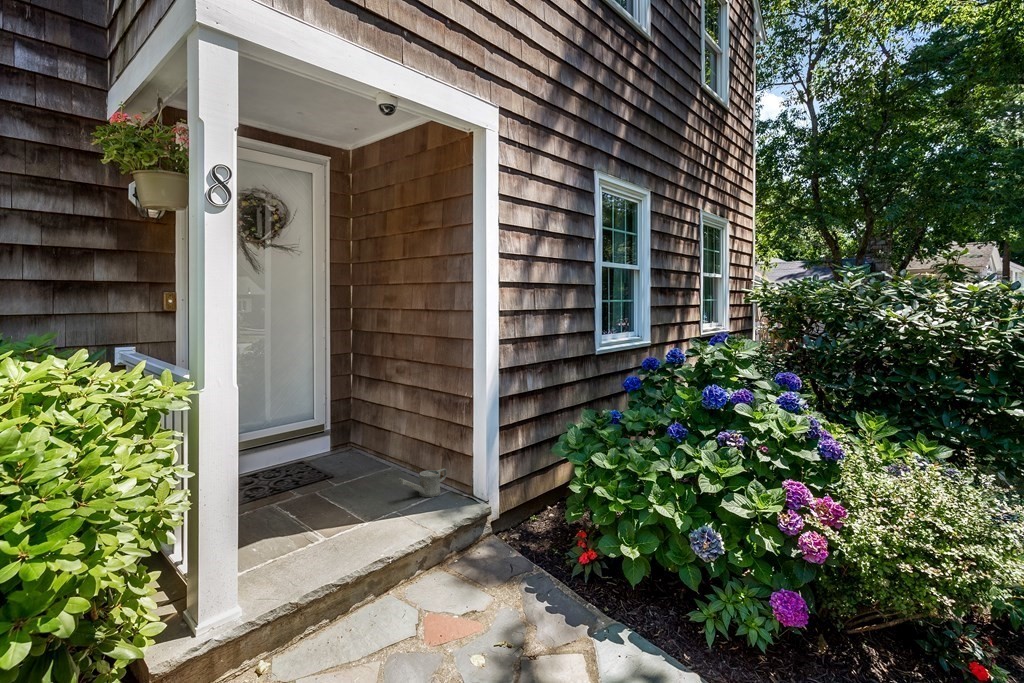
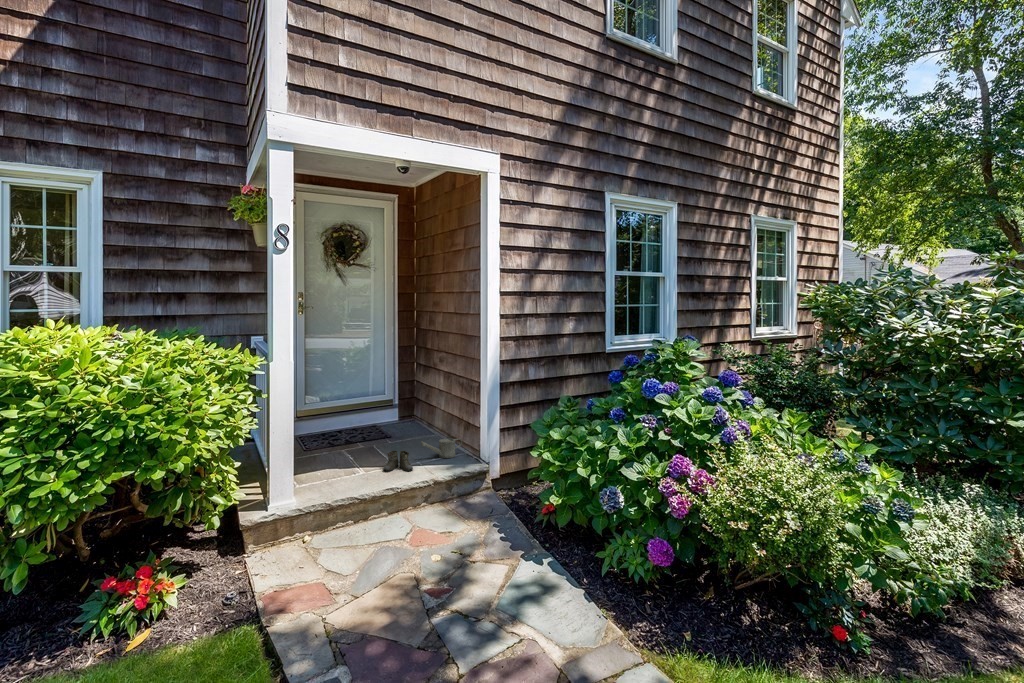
boots: none [352,495,397,528] -> present [383,451,413,472]

